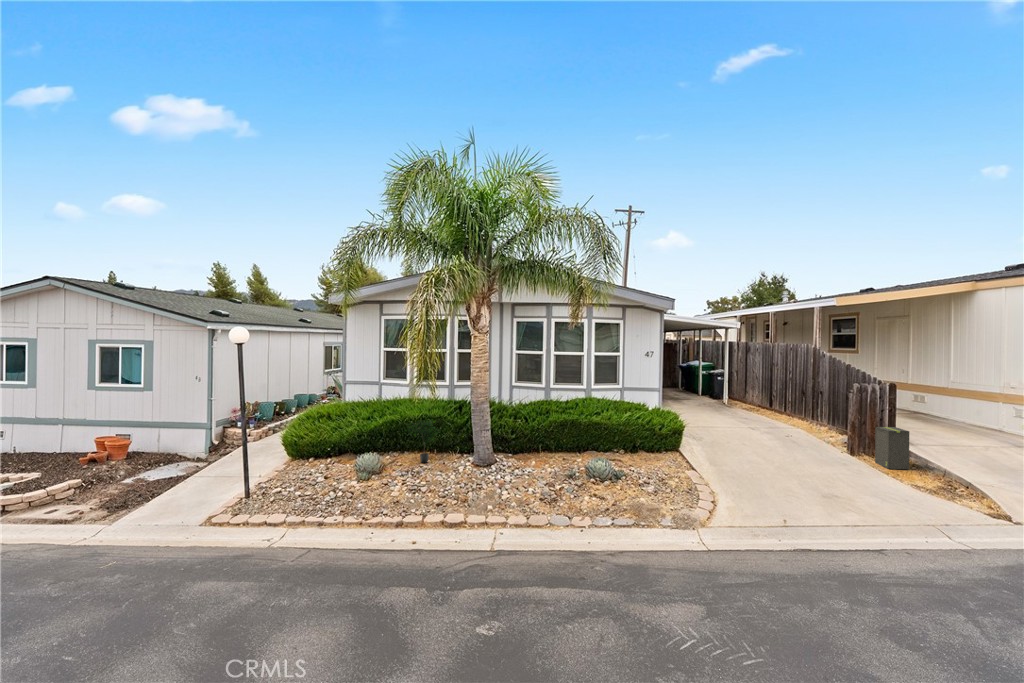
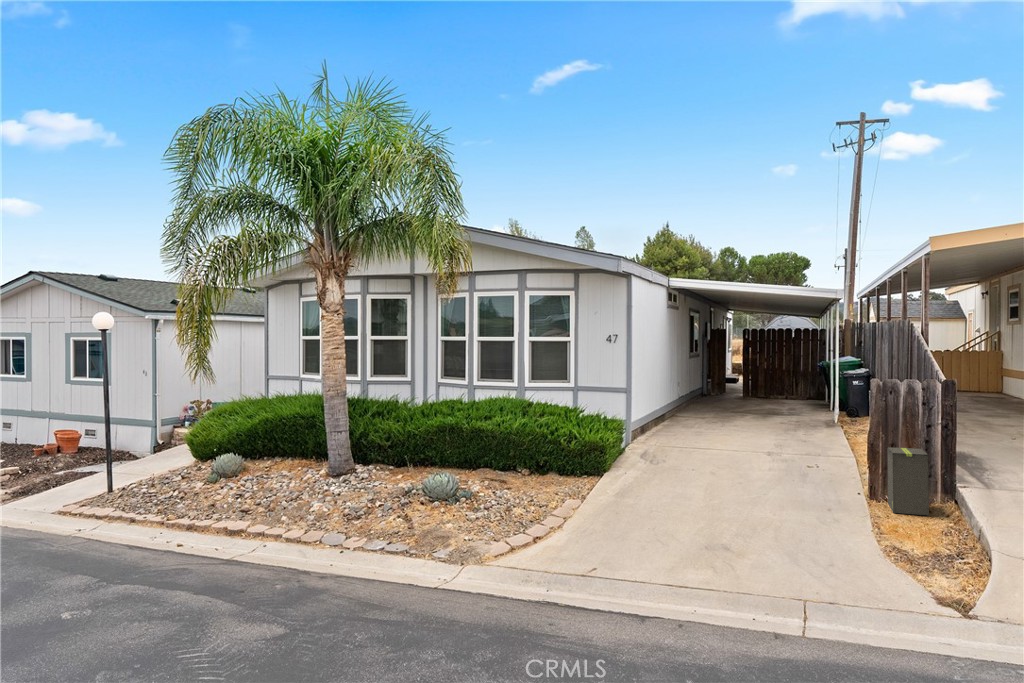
potted plant: present [405,419,437,463] -> none [263,417,307,468]

